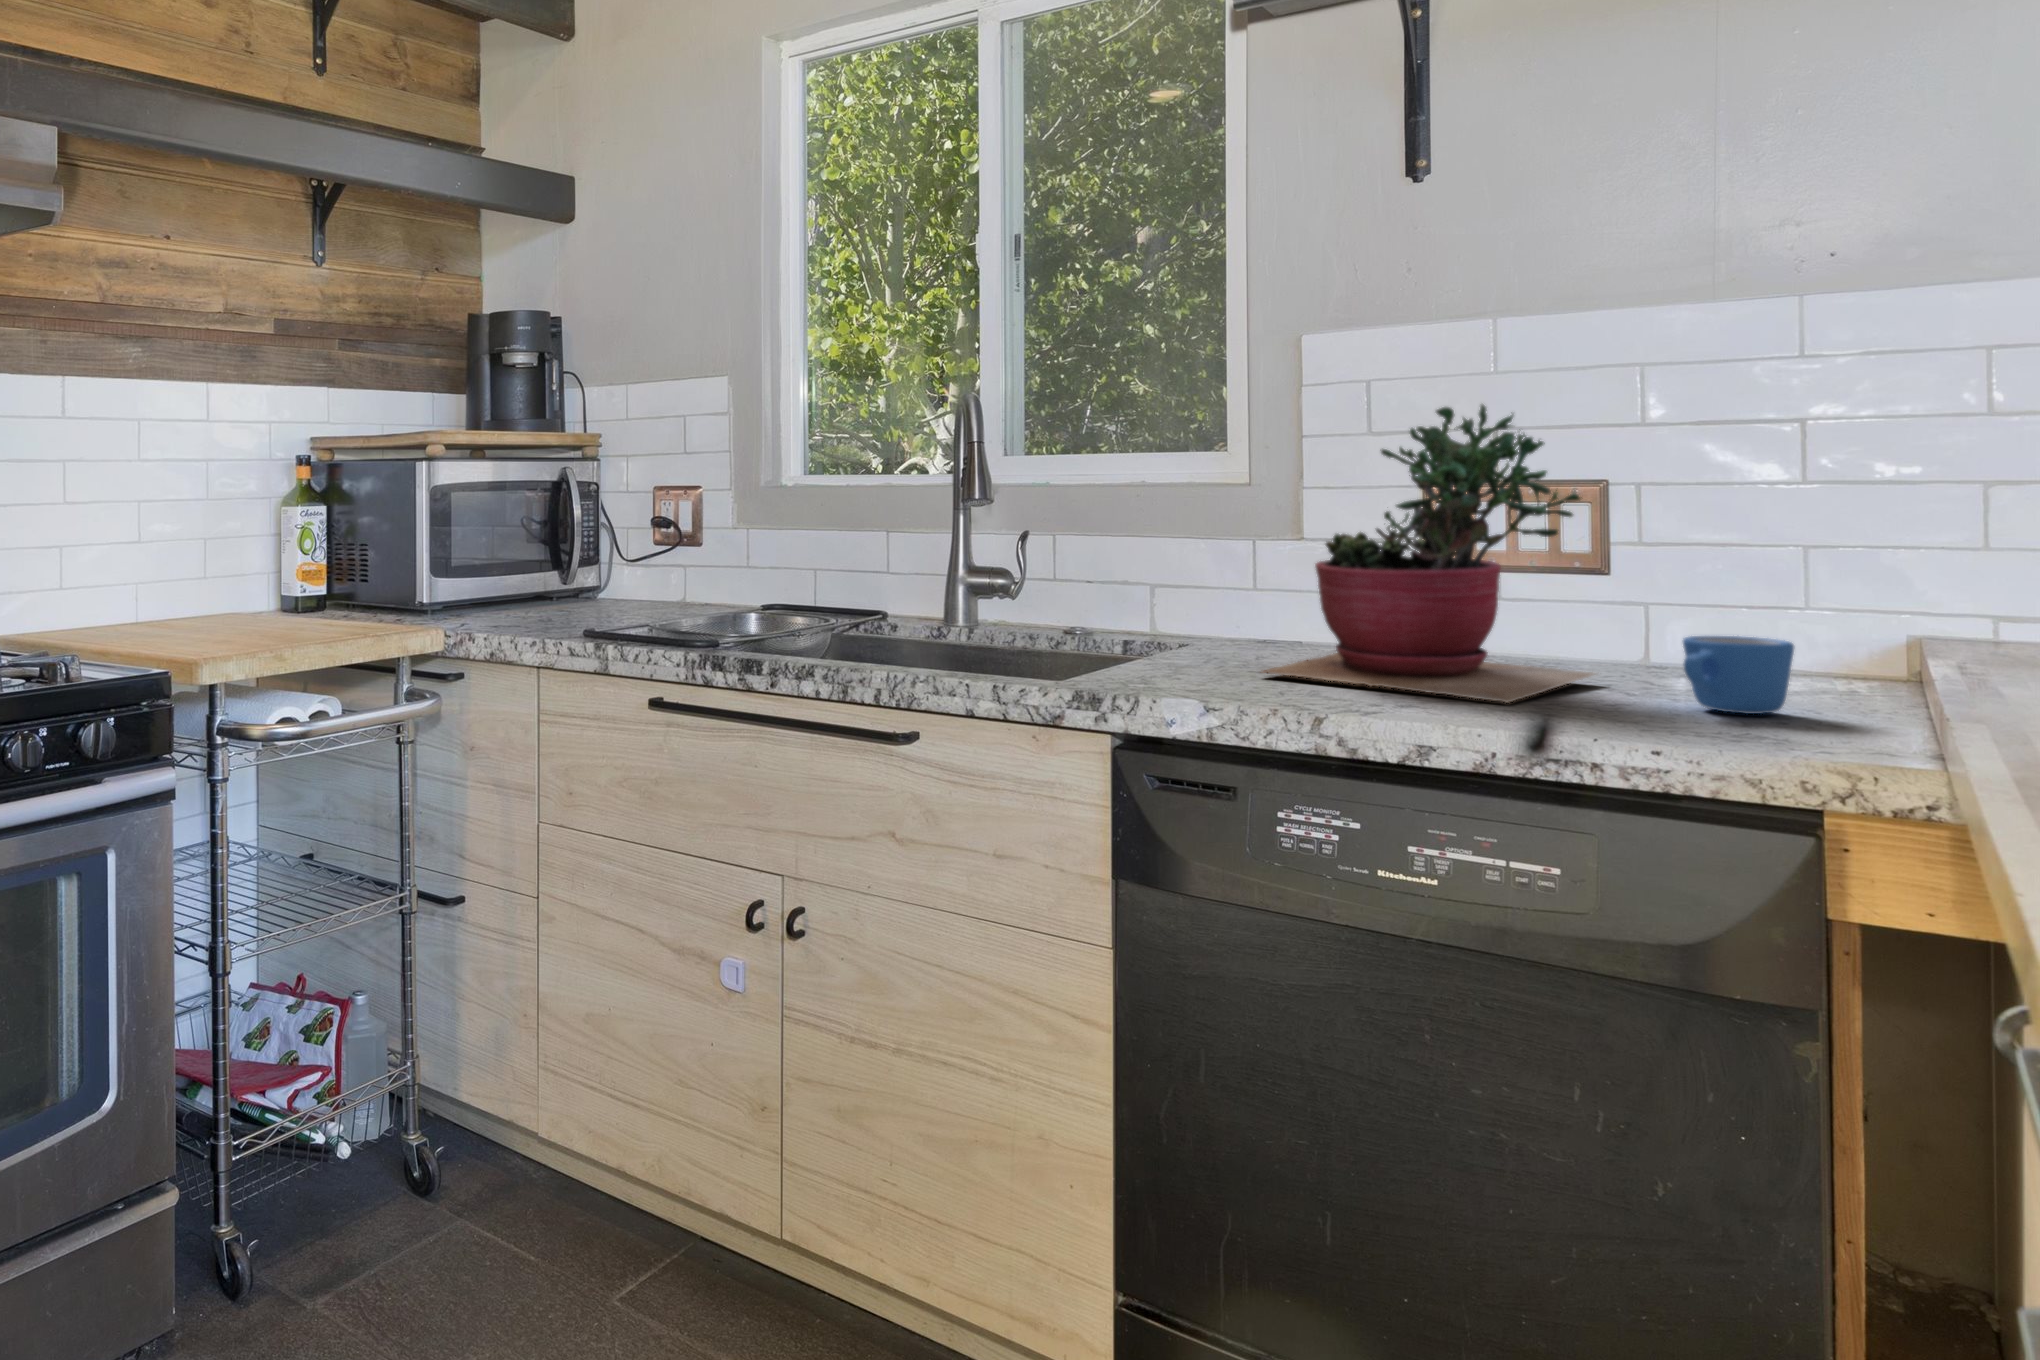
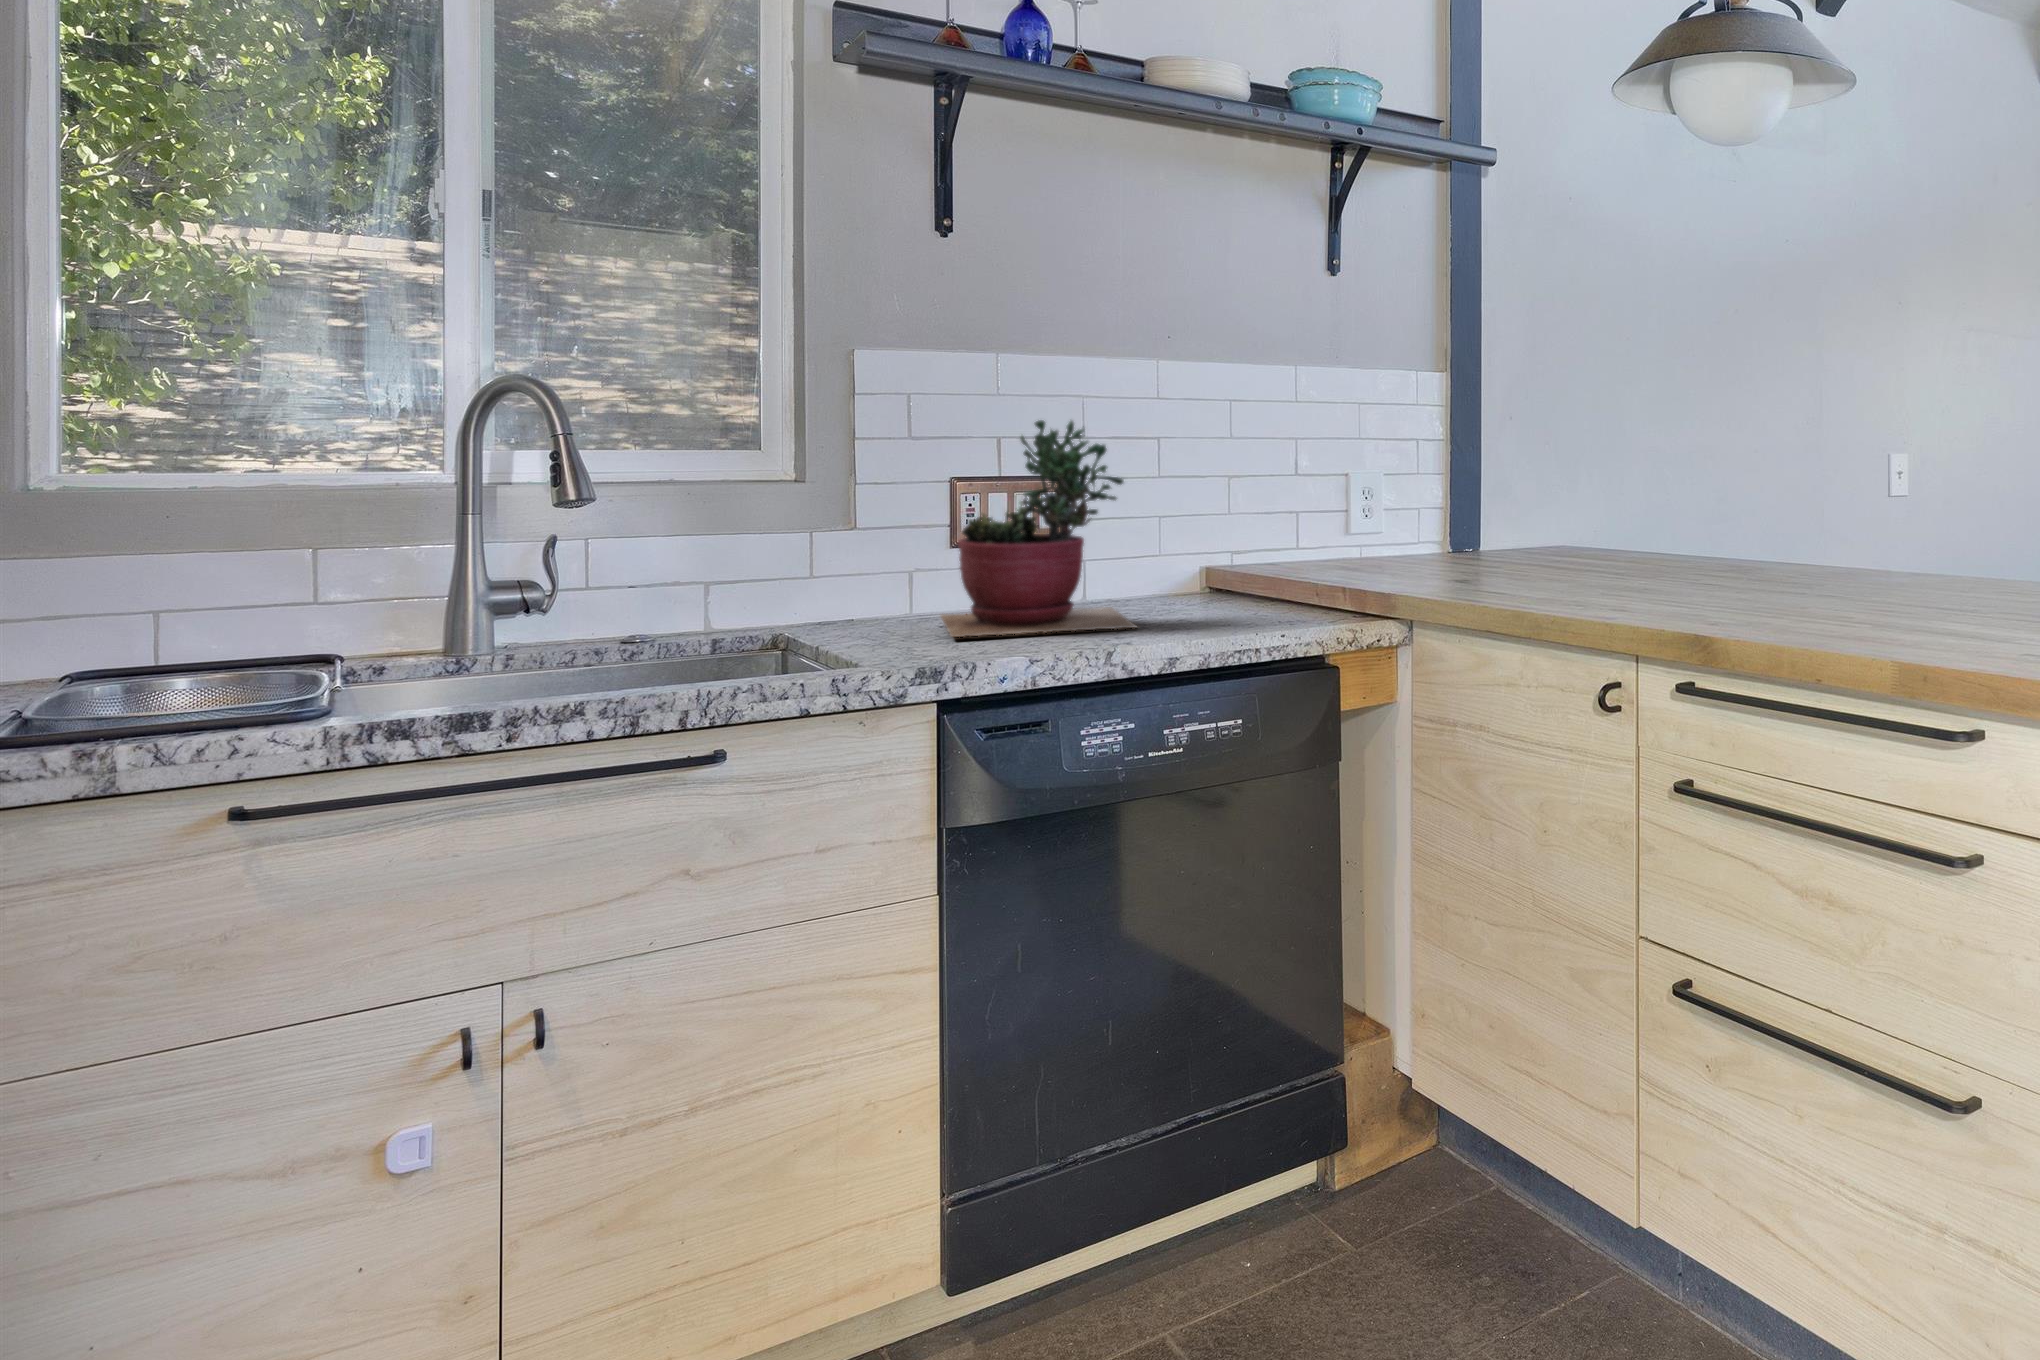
mug: present [1683,636,1794,714] -> none [1192,570,1243,615]

